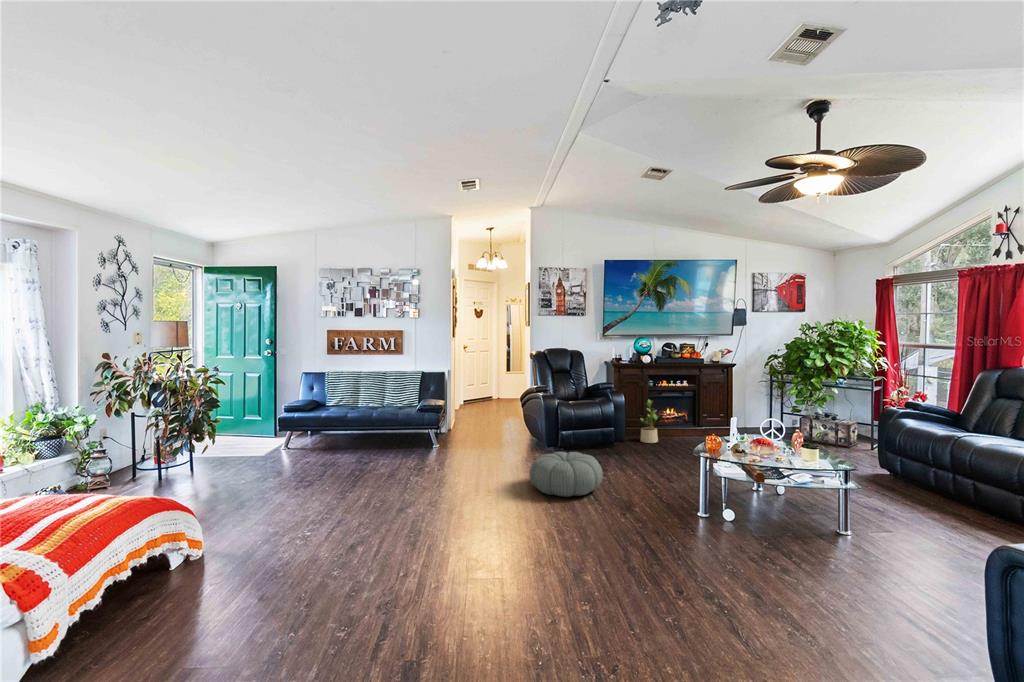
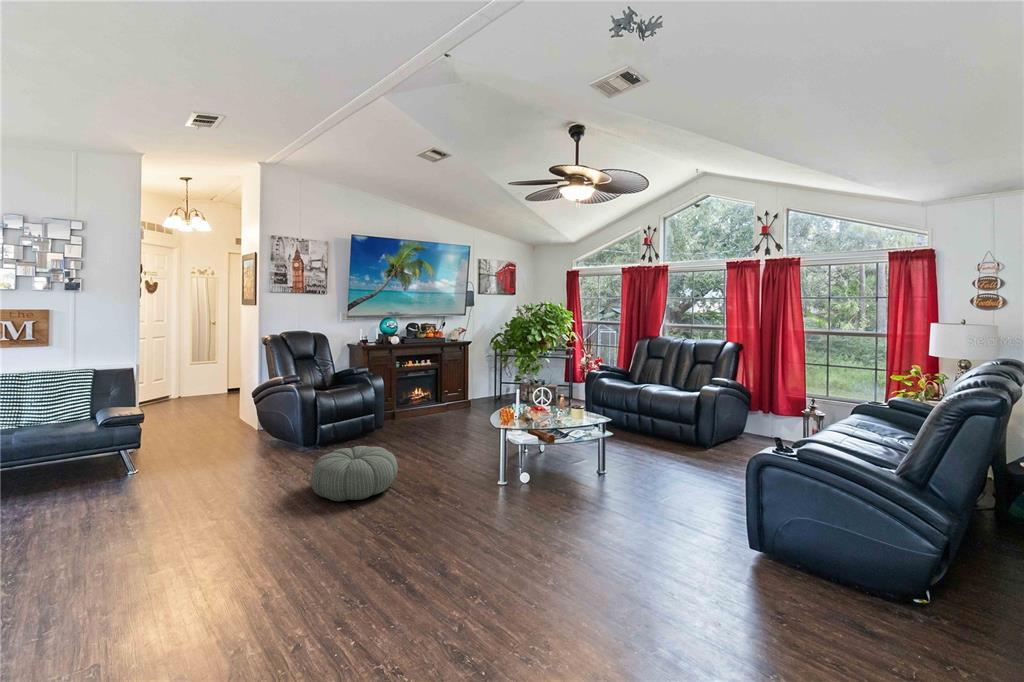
potted plant: present [640,399,658,443] -> none [395,379,416,422]

